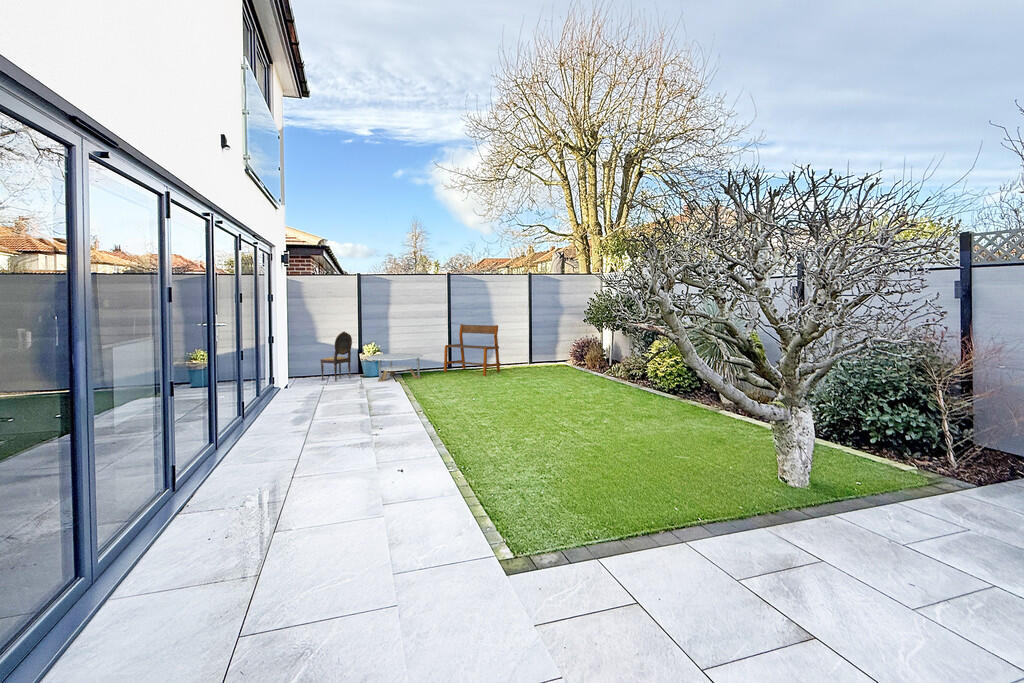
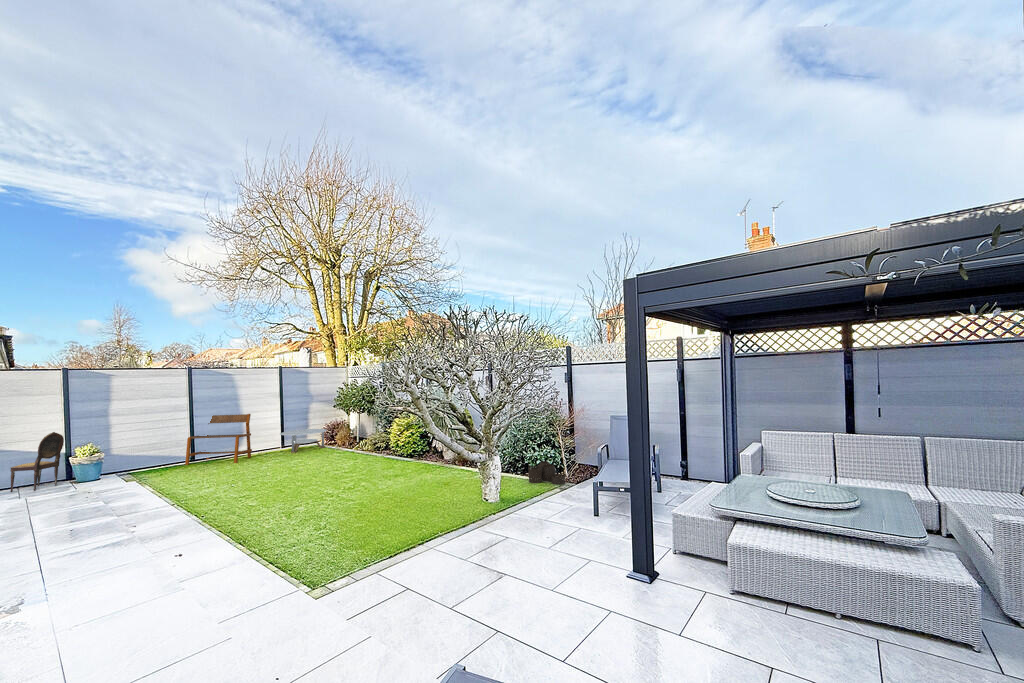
round table: present [368,353,423,382] -> present [280,429,327,453]
woven basket: none [866,429,949,480] -> present [528,461,565,485]

